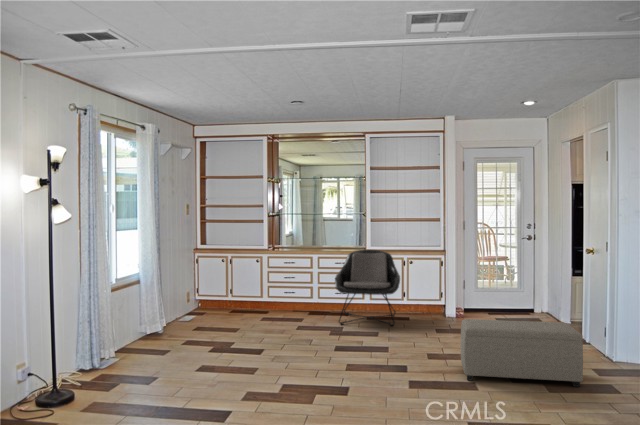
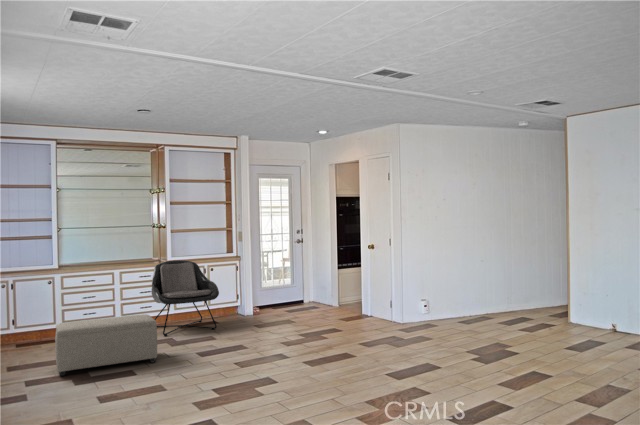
ottoman: present [460,319,583,387] -> present [55,314,157,376]

